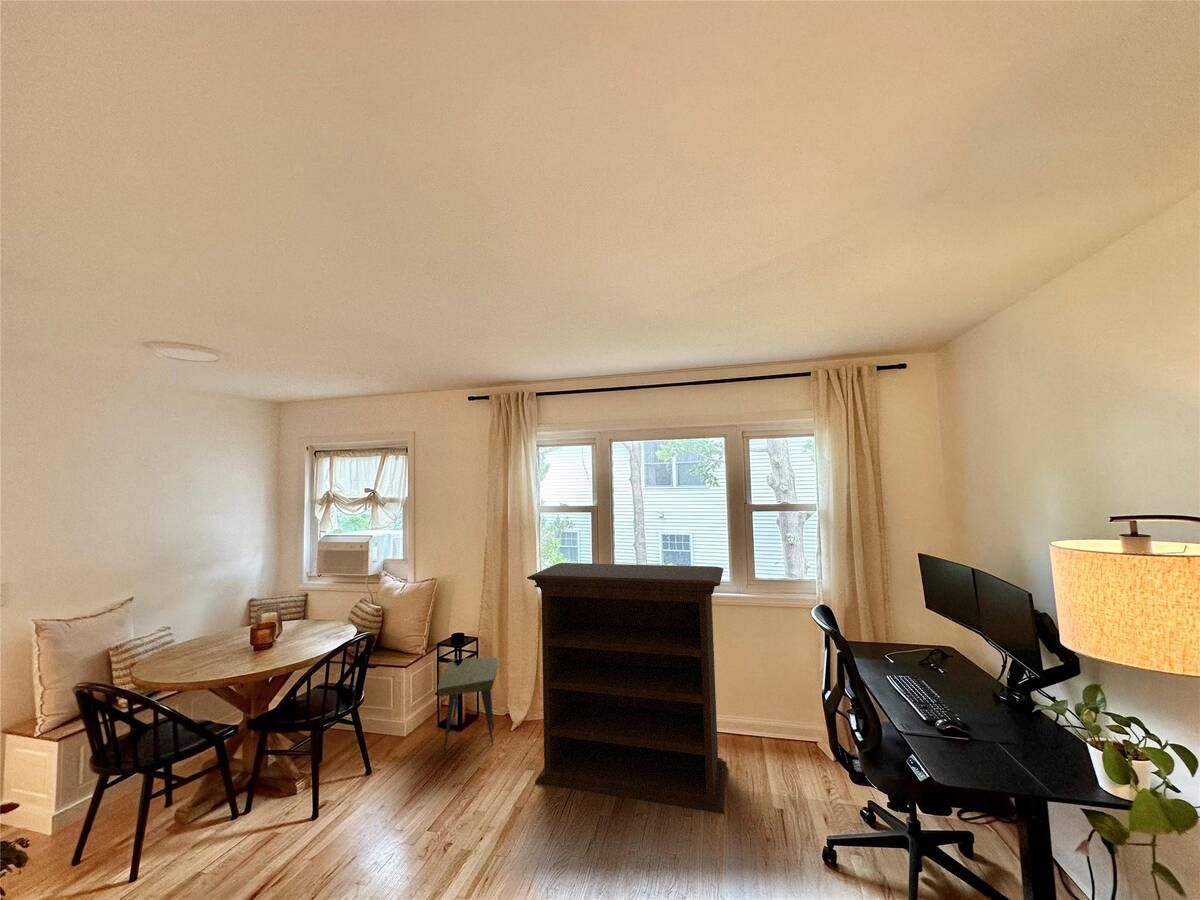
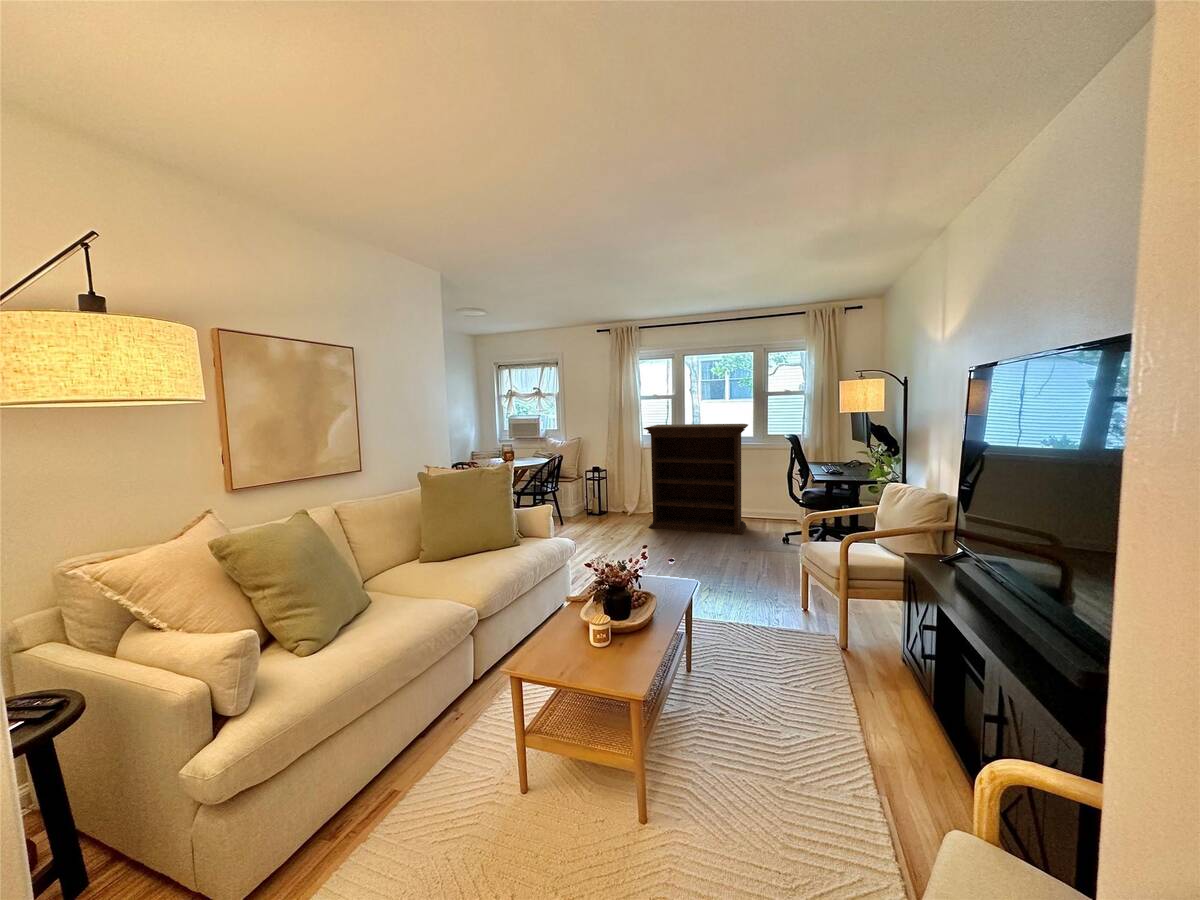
side table: present [438,658,498,752] -> none [592,480,622,521]

